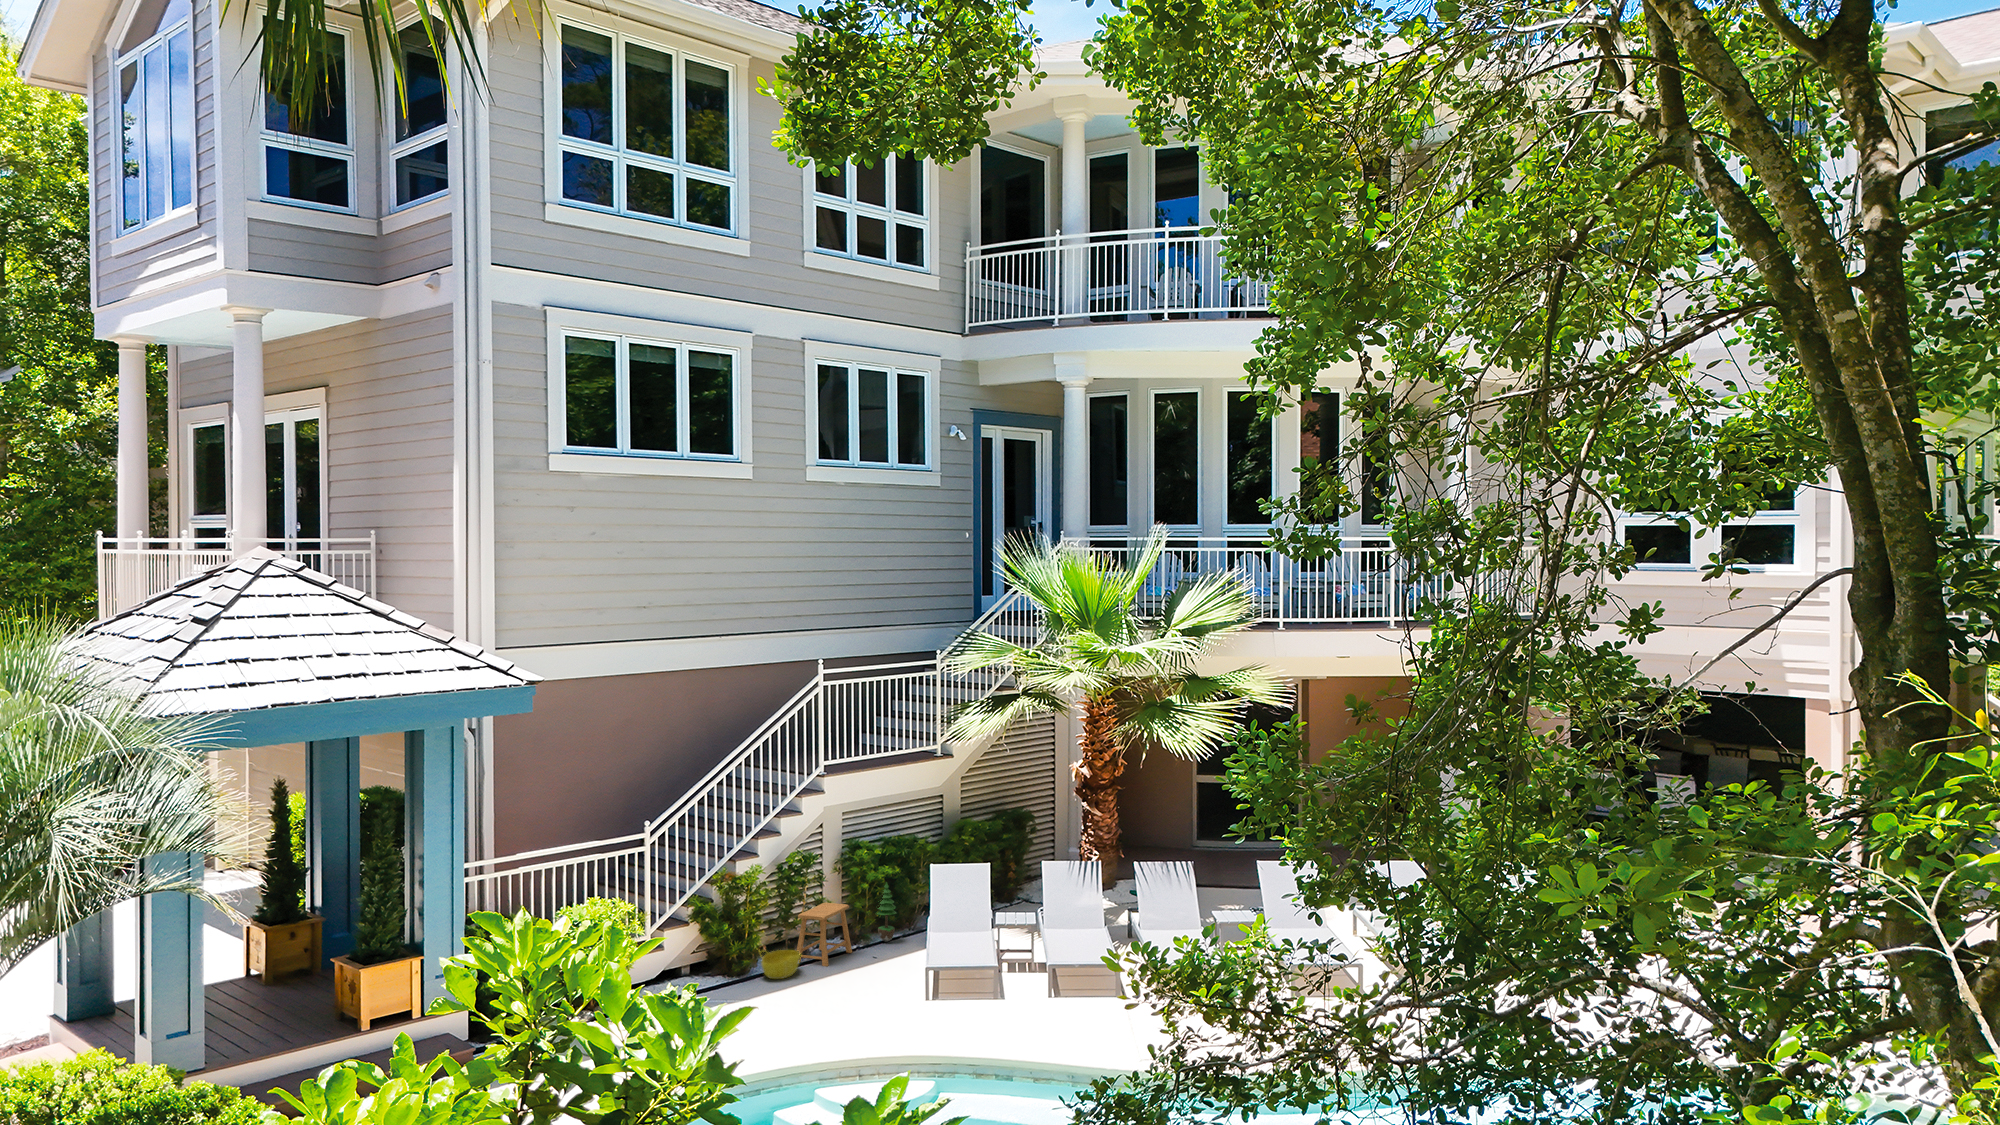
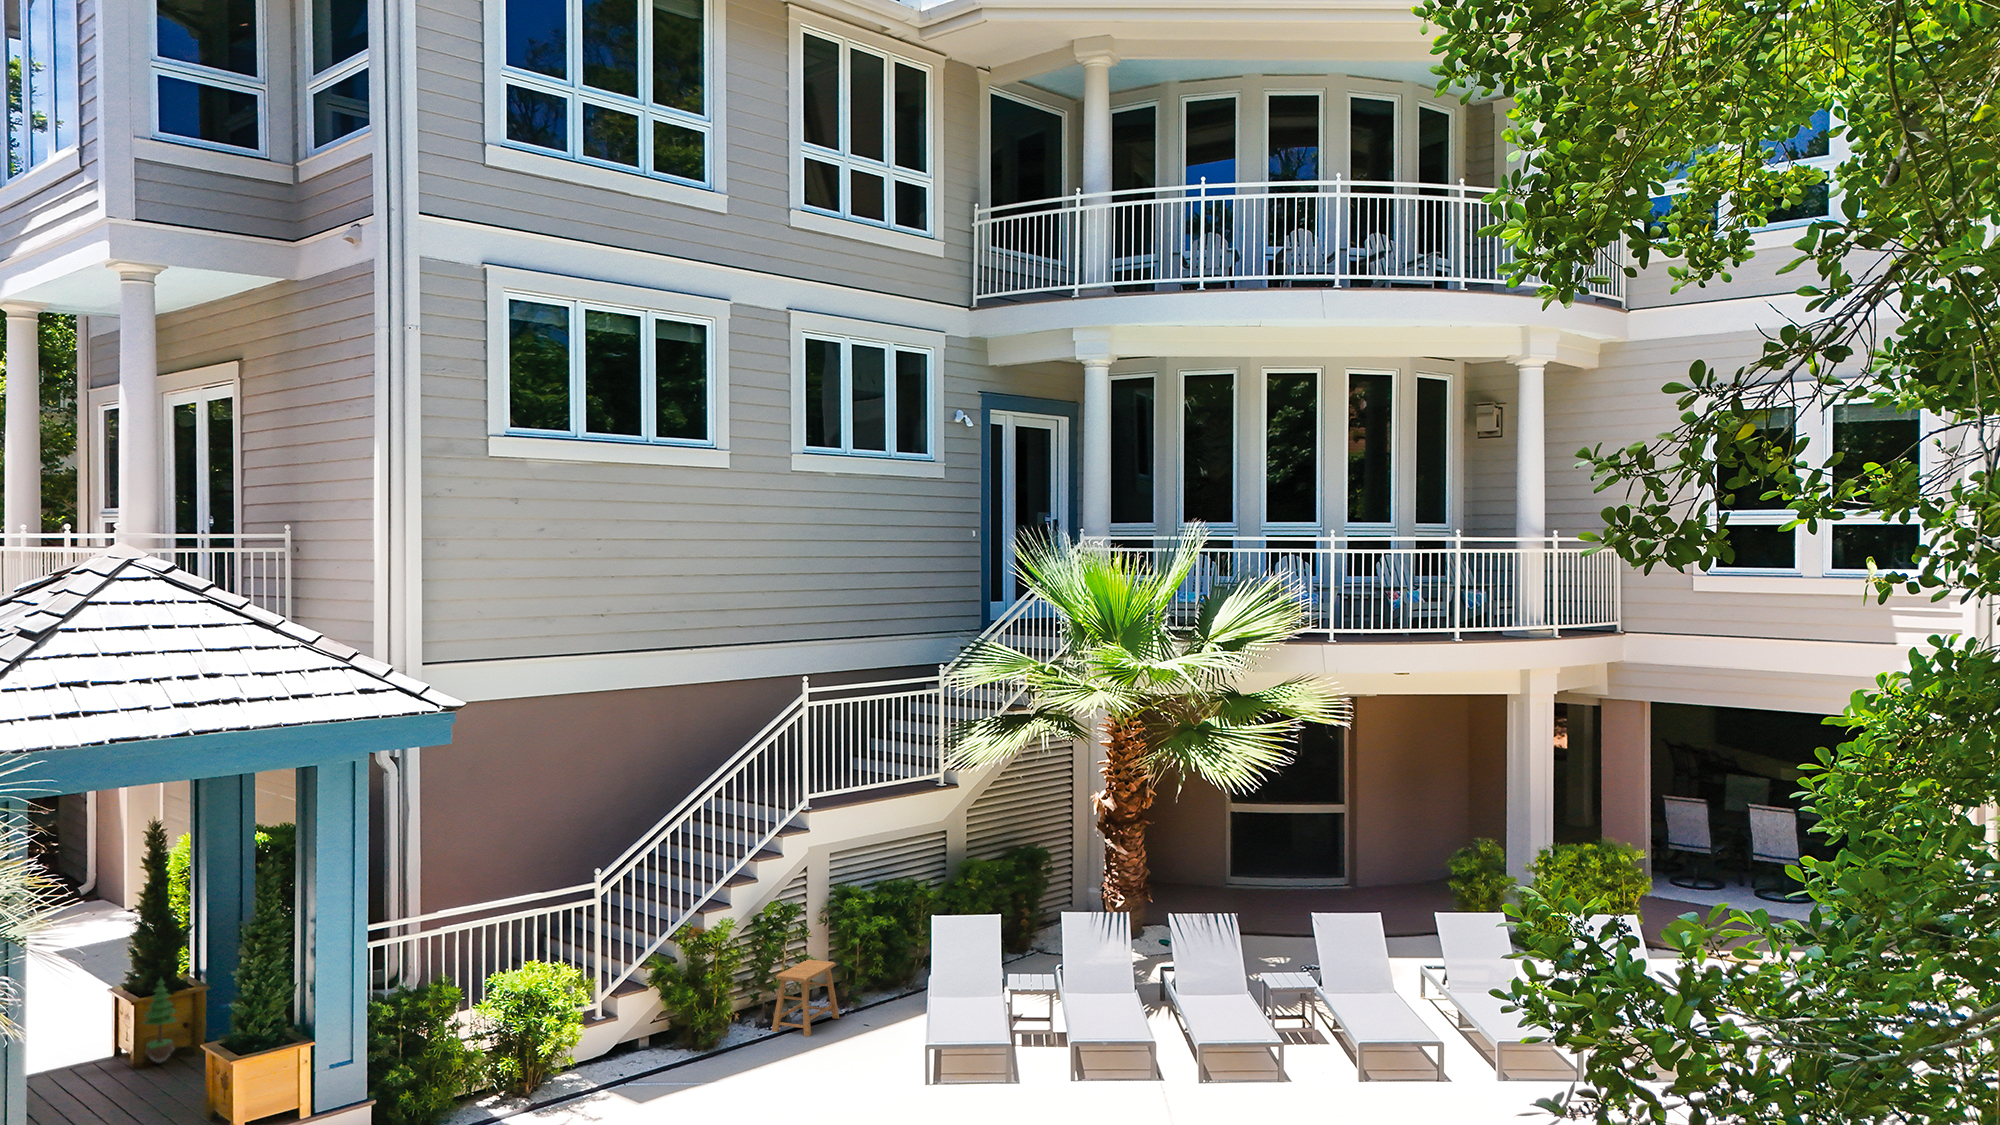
potted tree: present [877,882,897,942] -> present [143,978,177,1063]
basket: present [761,950,801,979] -> none [730,1017,780,1054]

